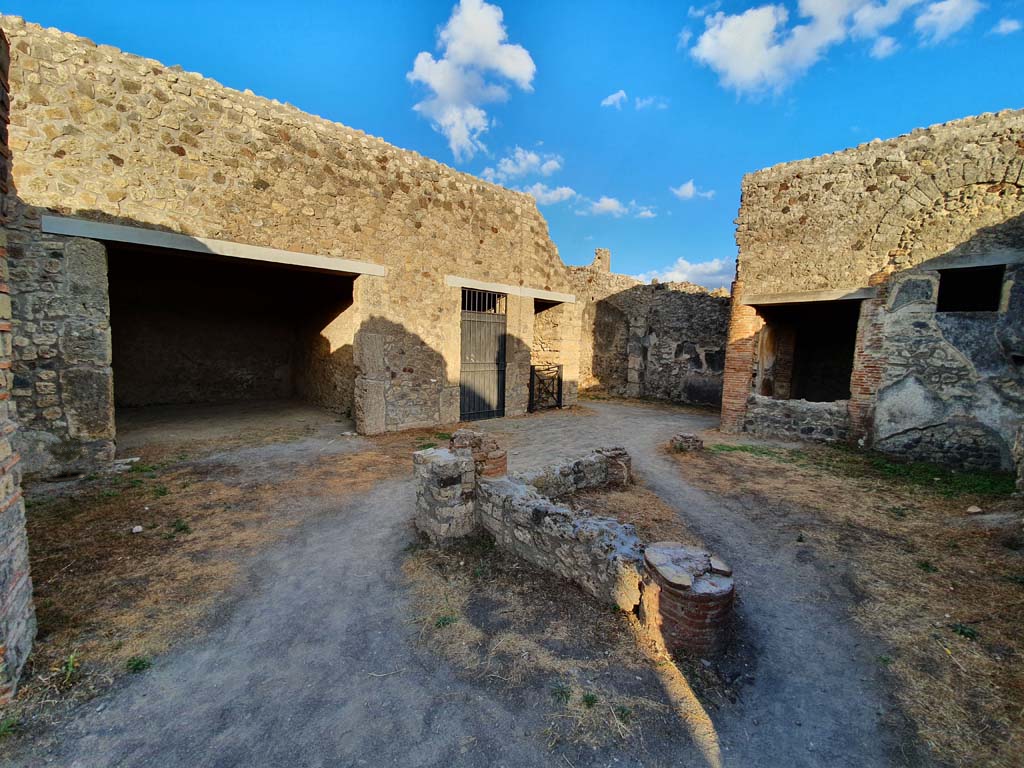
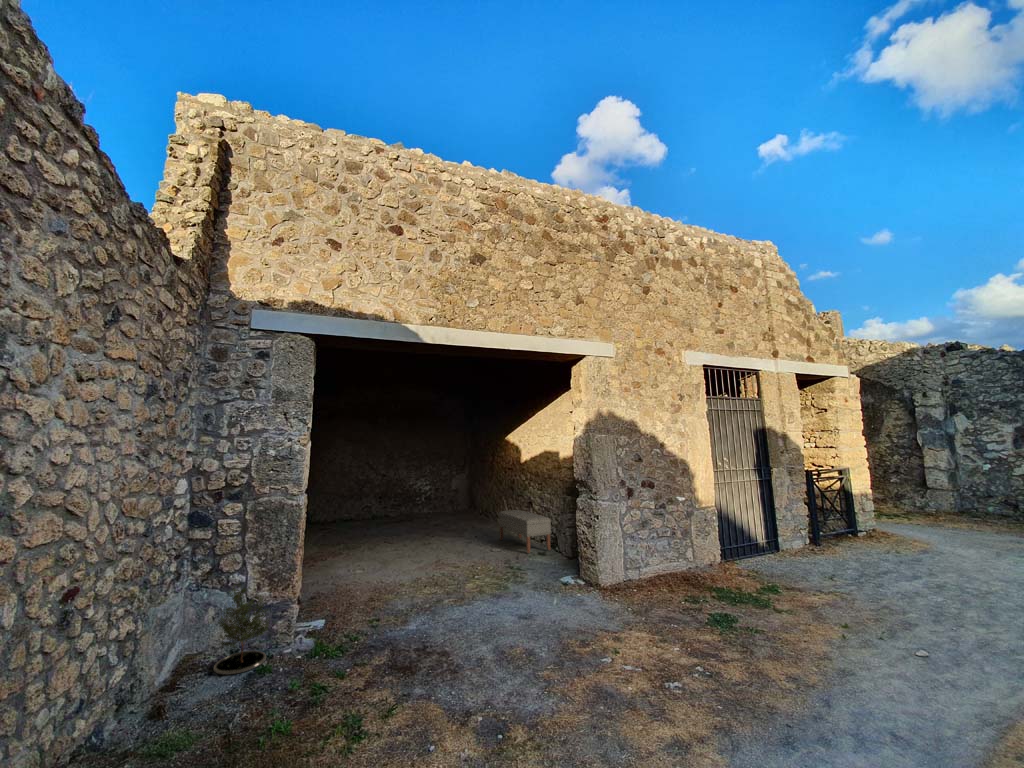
bench: none [304,388,344,419] -> present [498,510,551,553]

